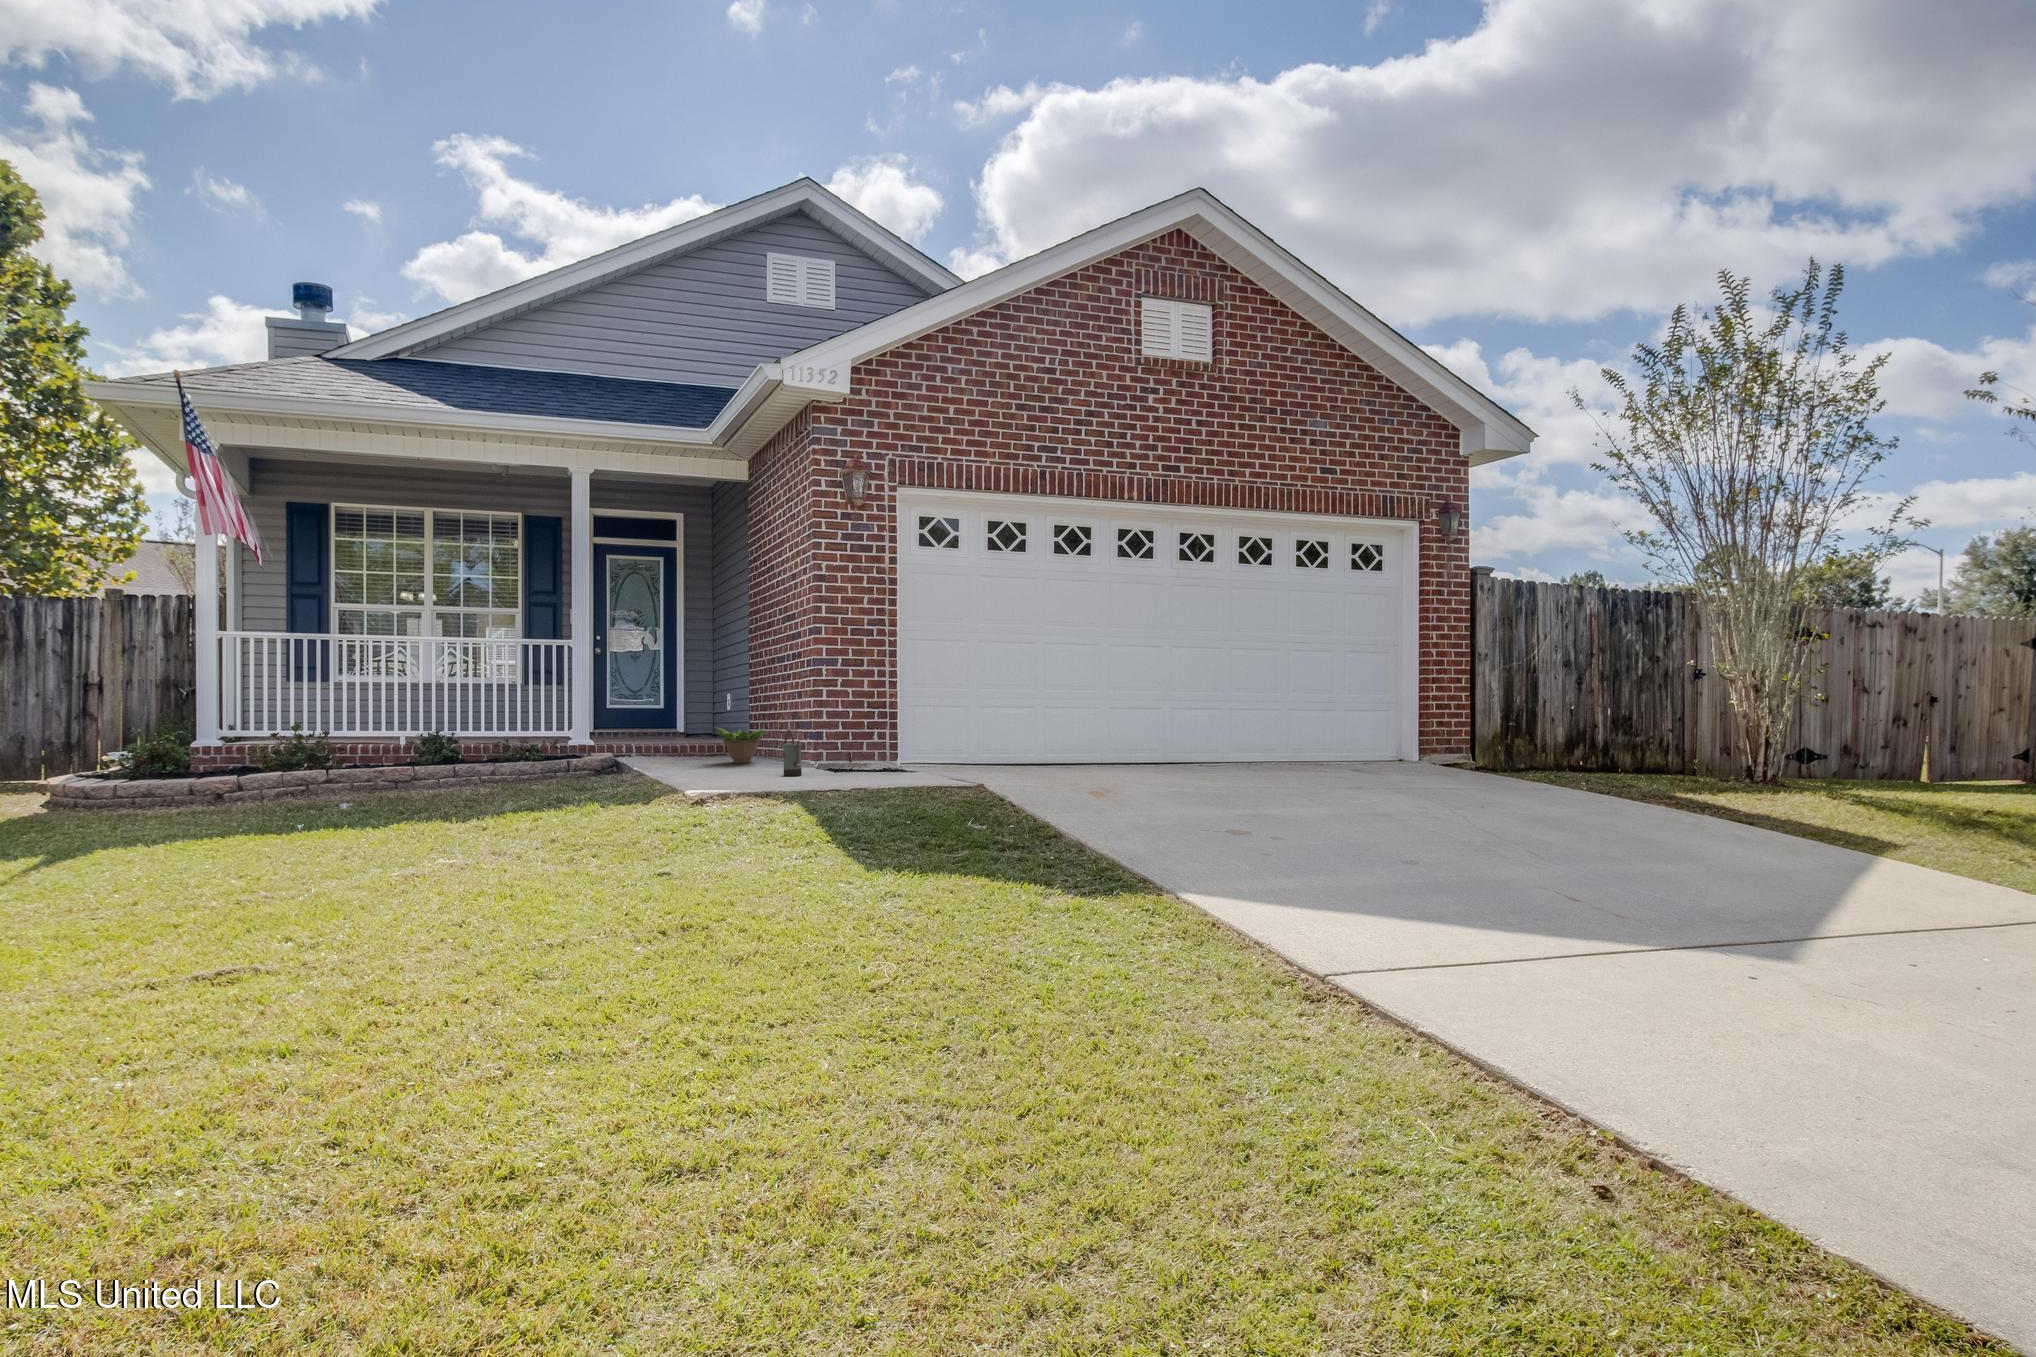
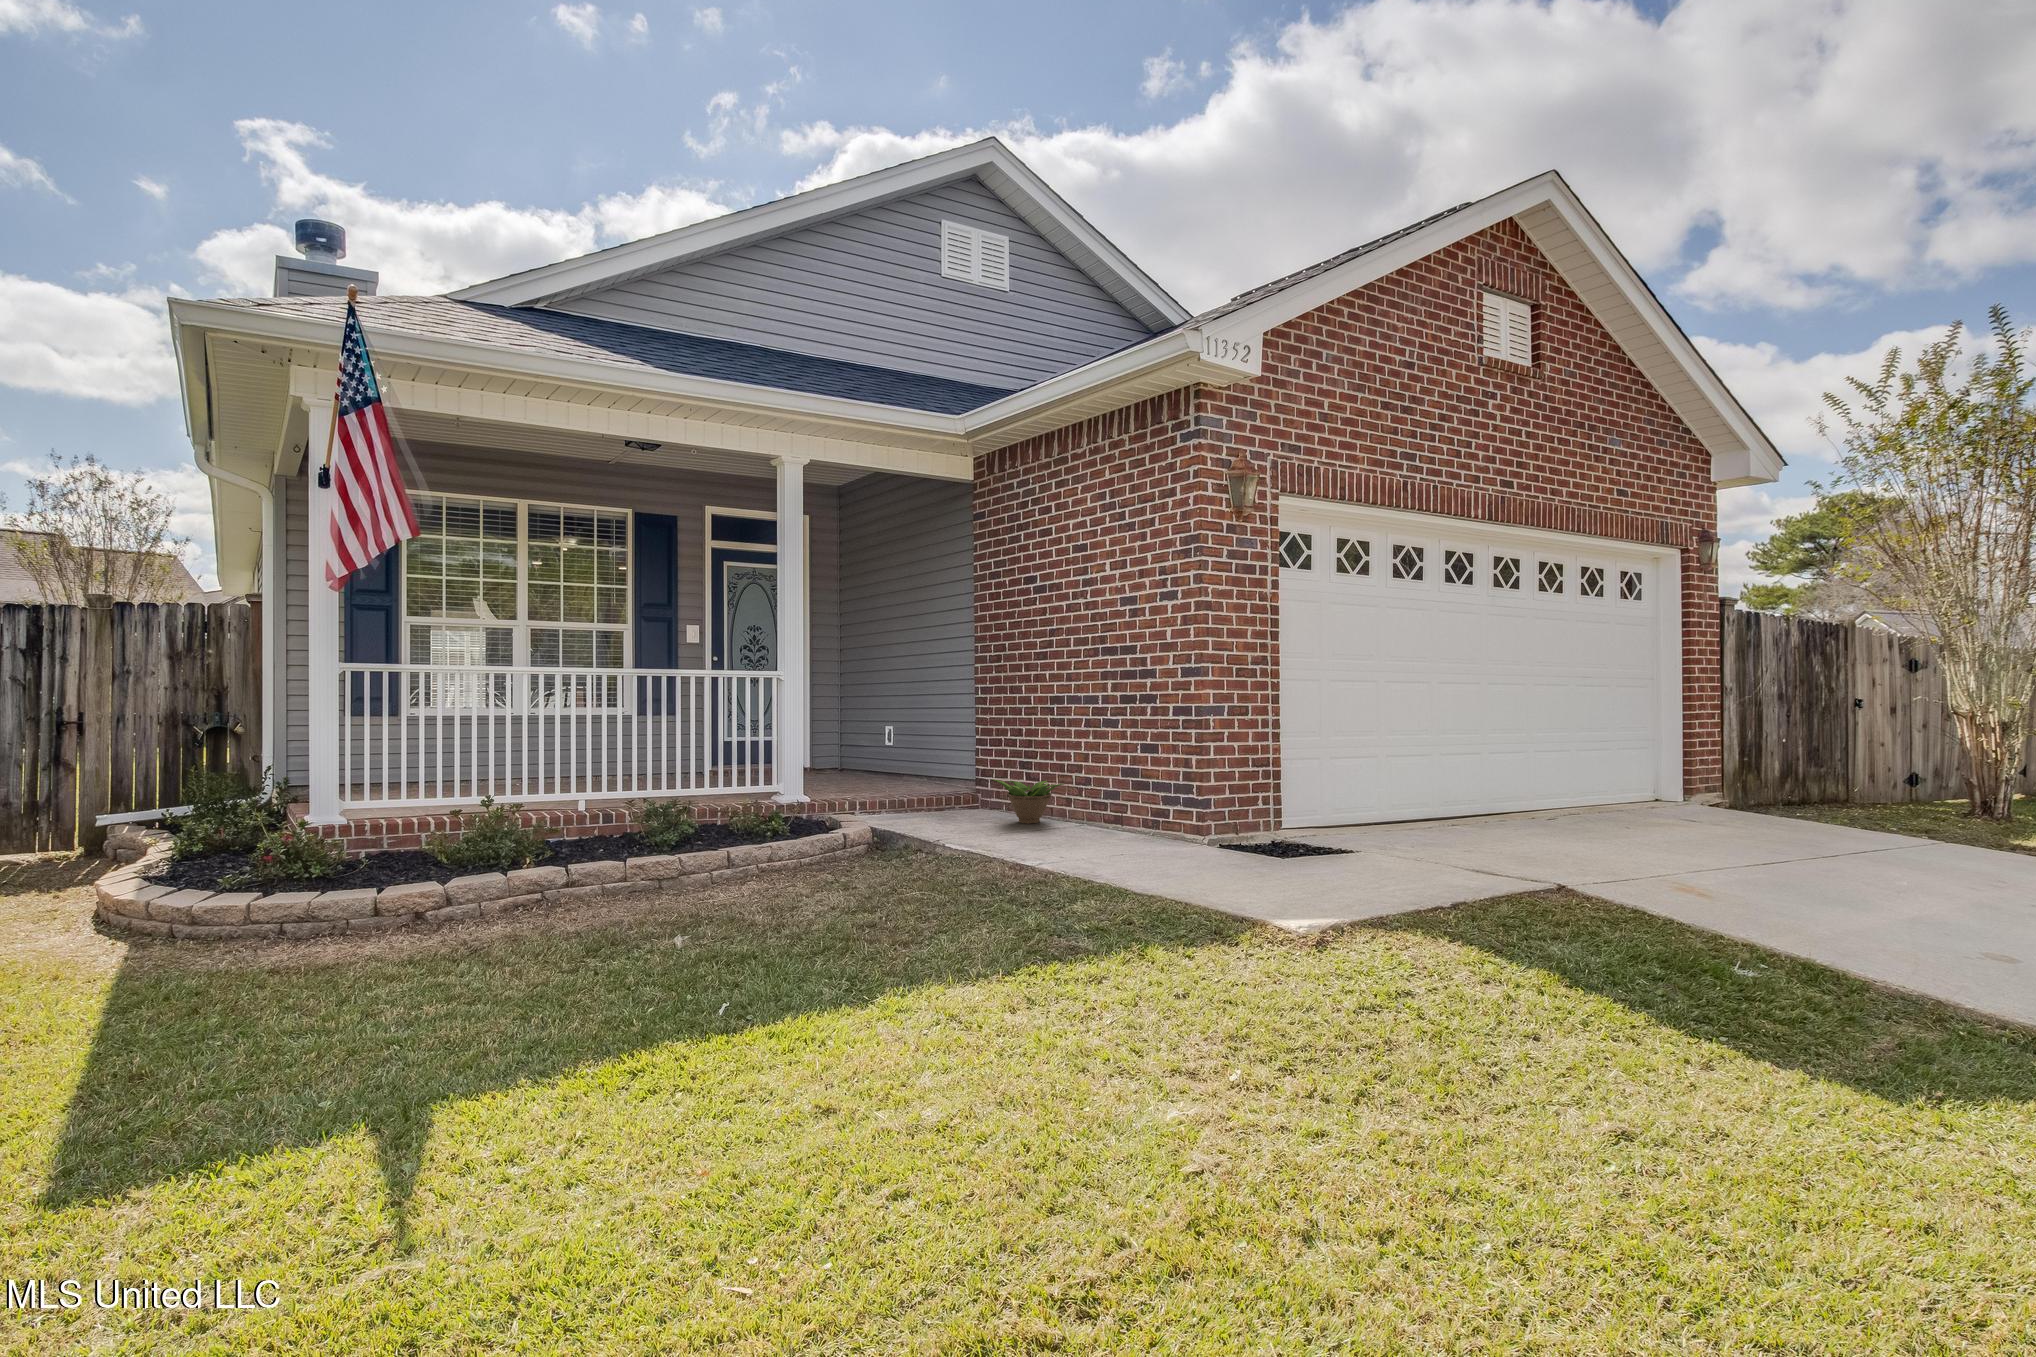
watering can: present [783,730,802,776] -> none [1146,791,1184,850]

